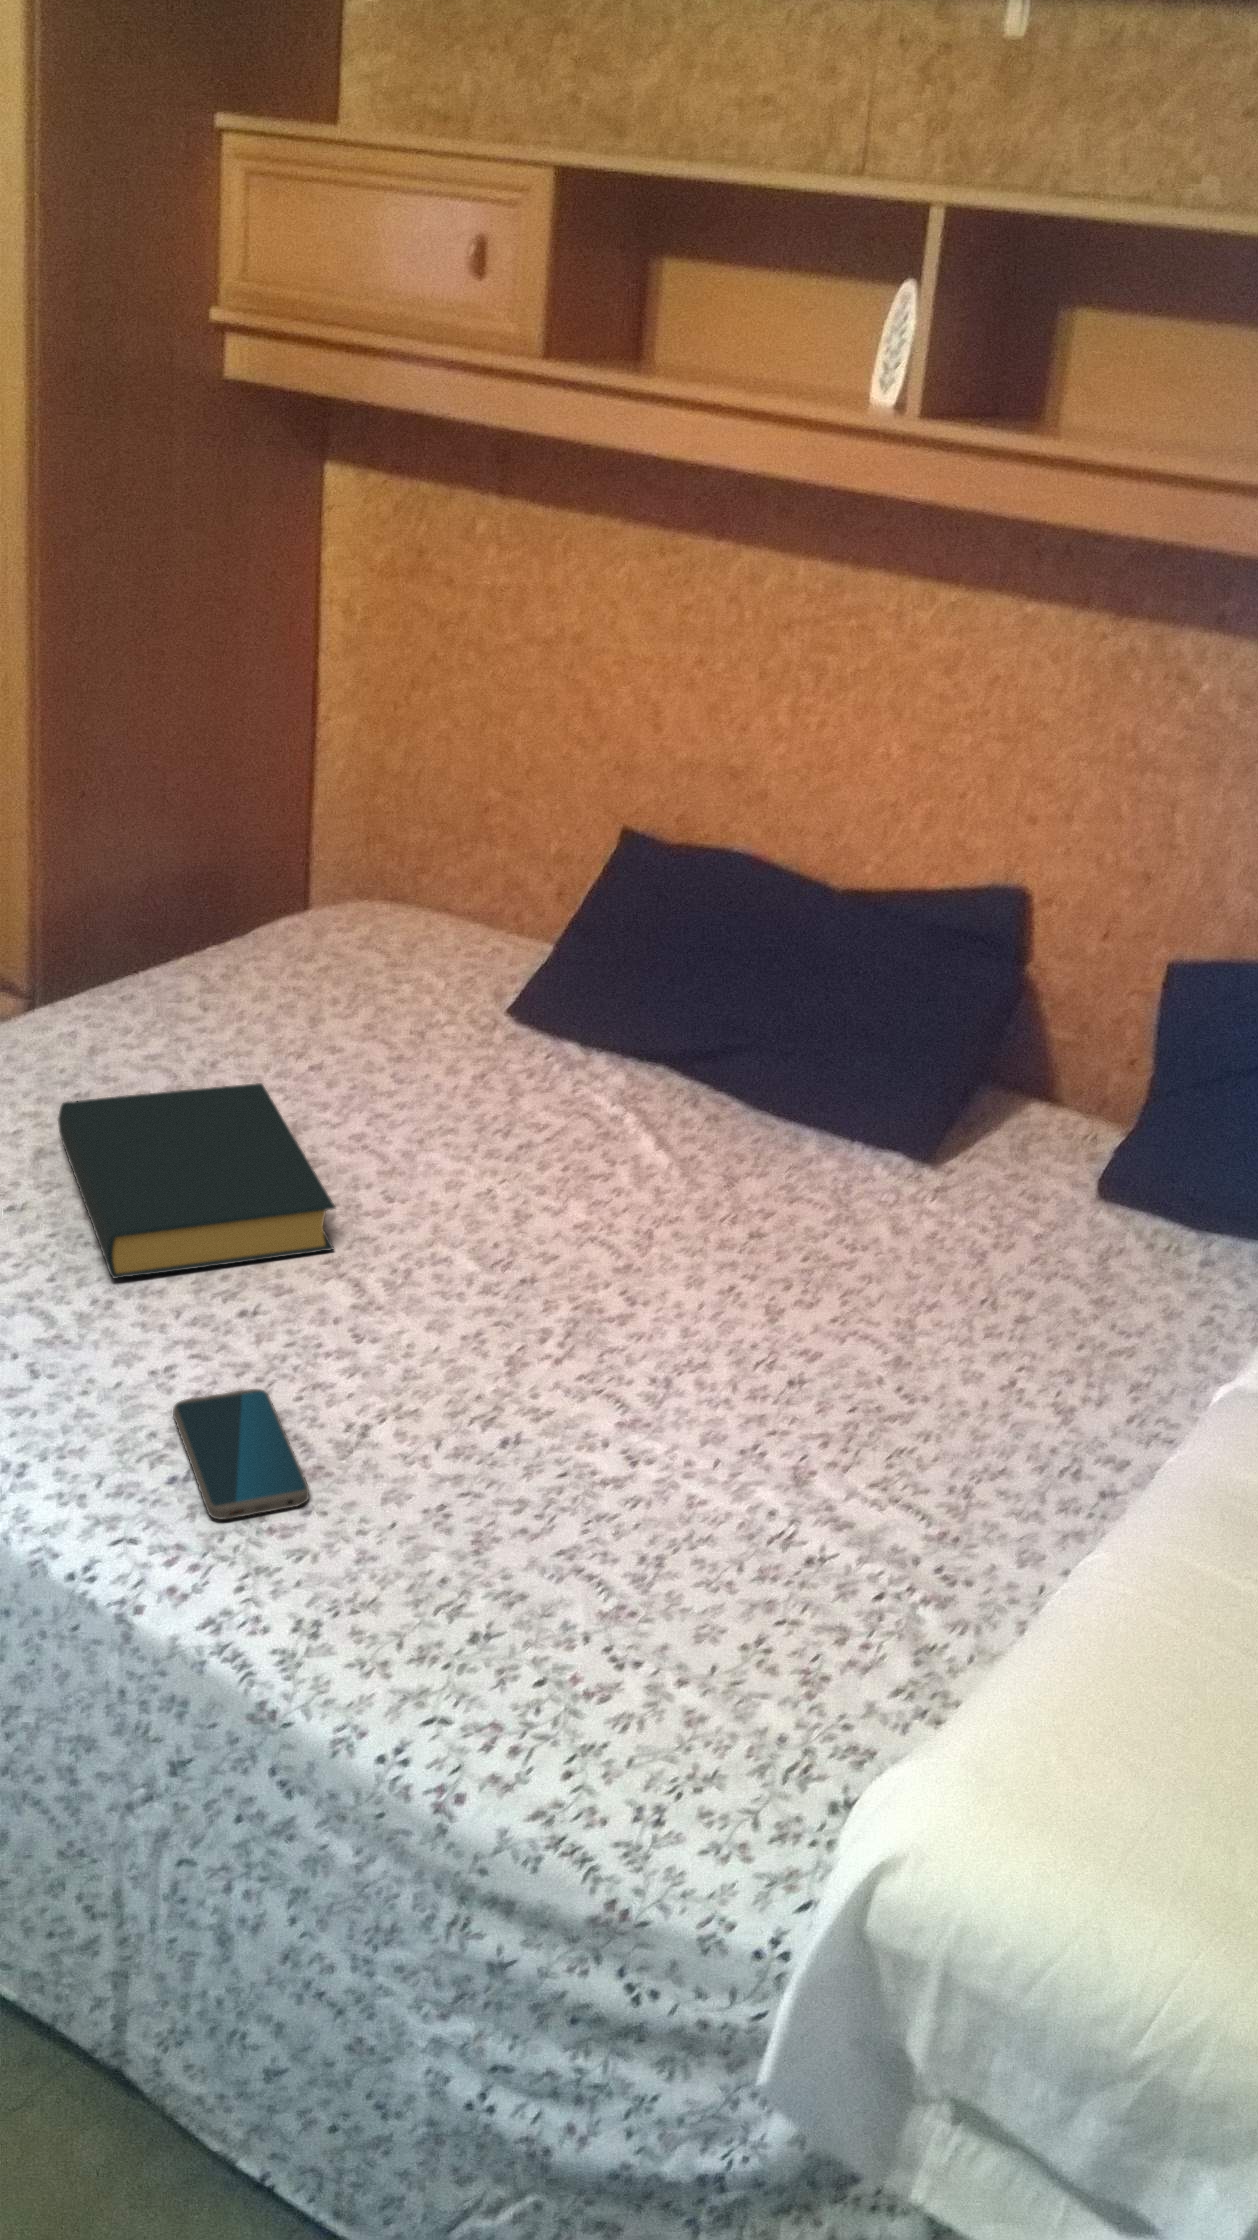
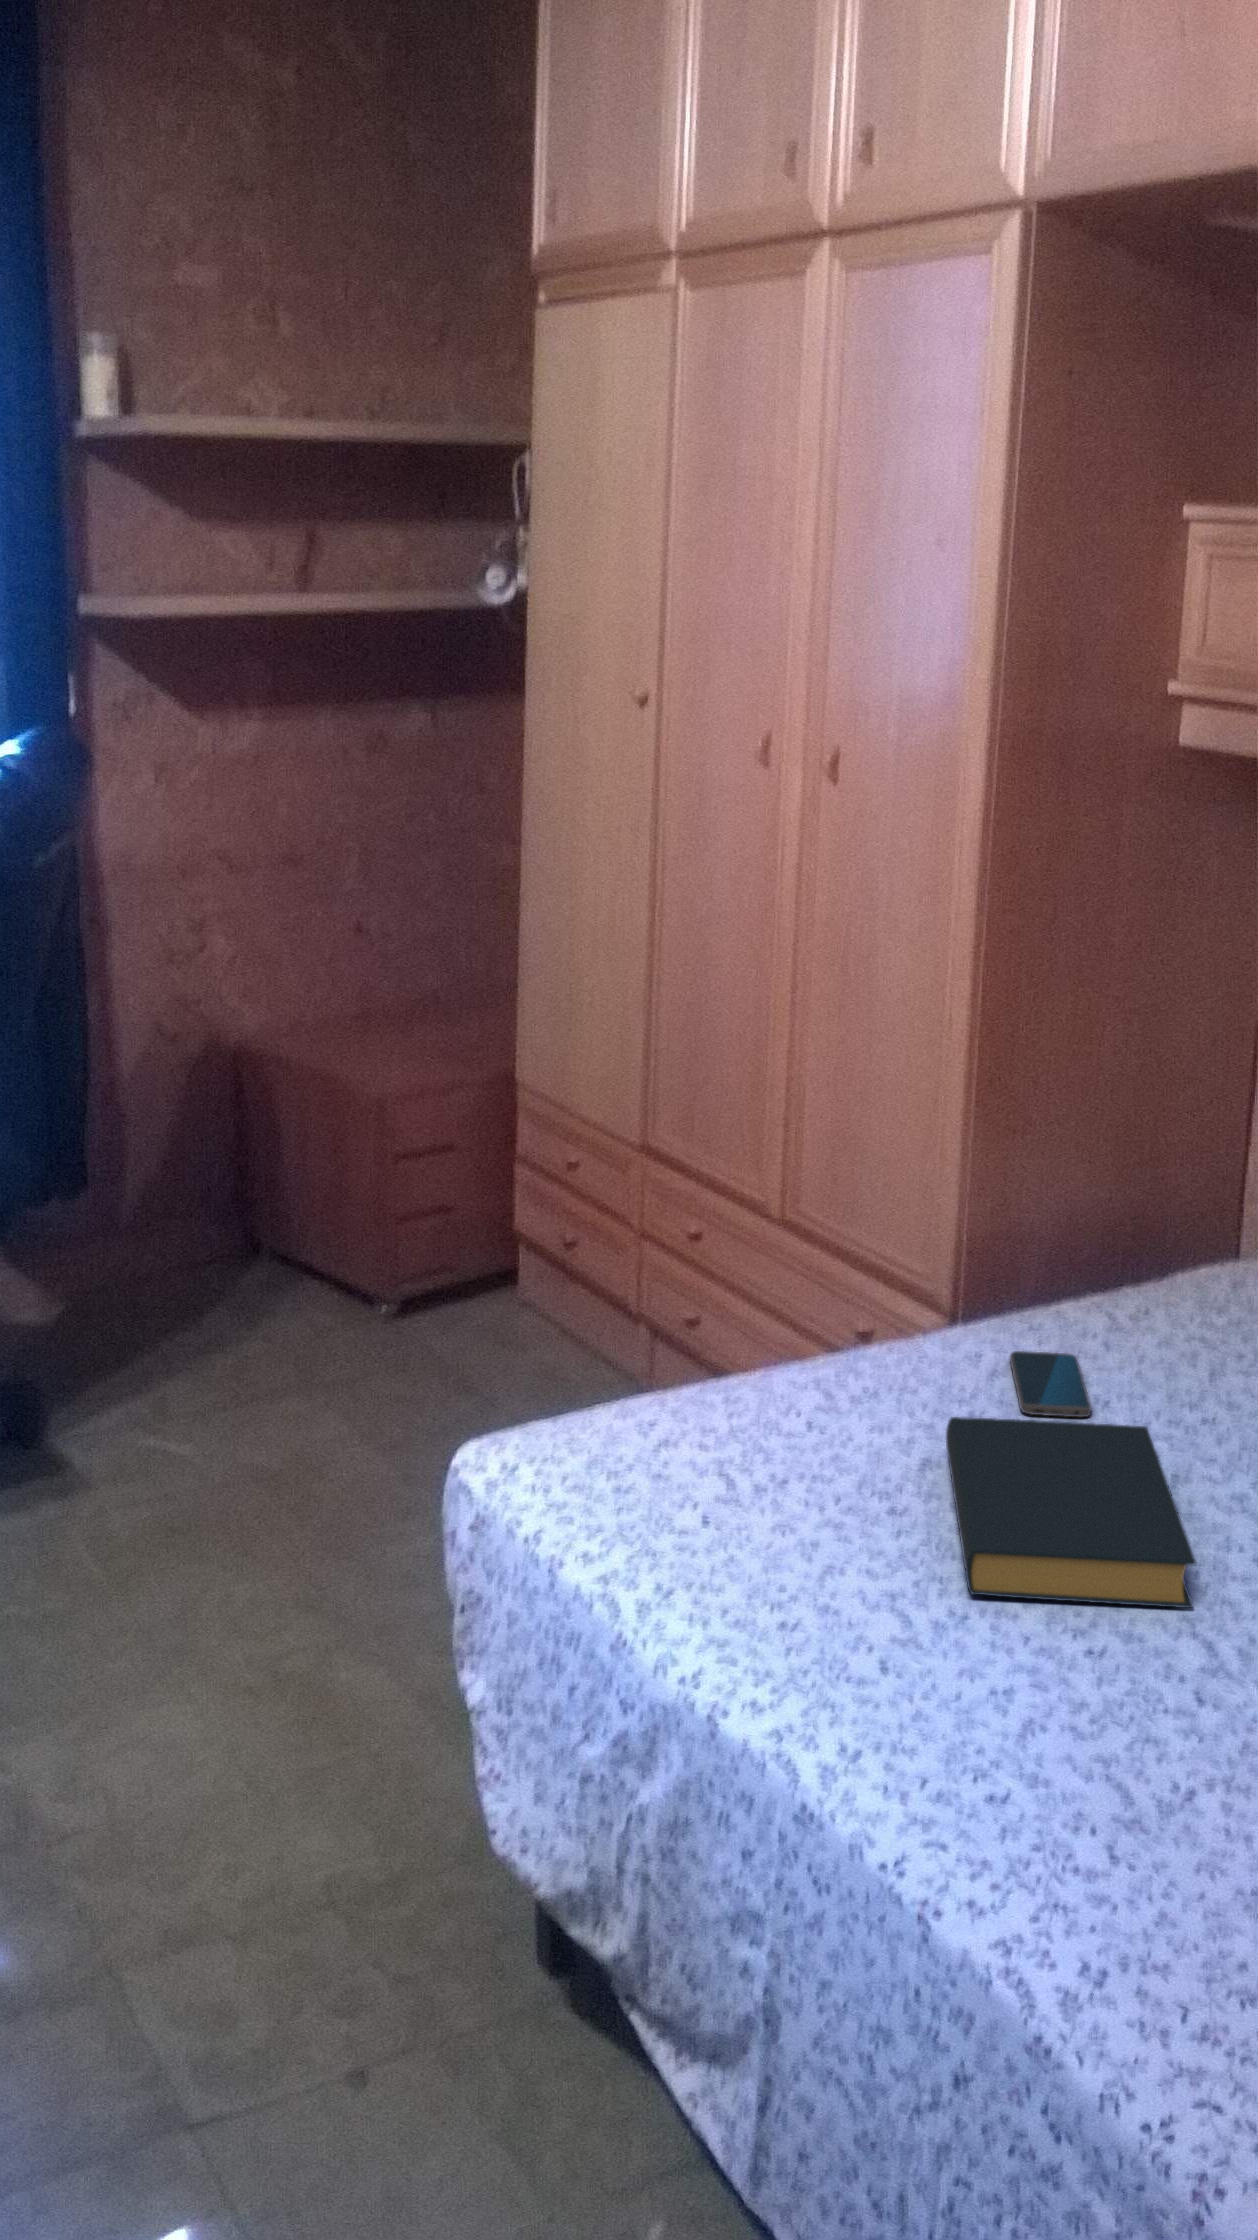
smartphone: present [173,1389,309,1519] -> present [1010,1351,1092,1417]

